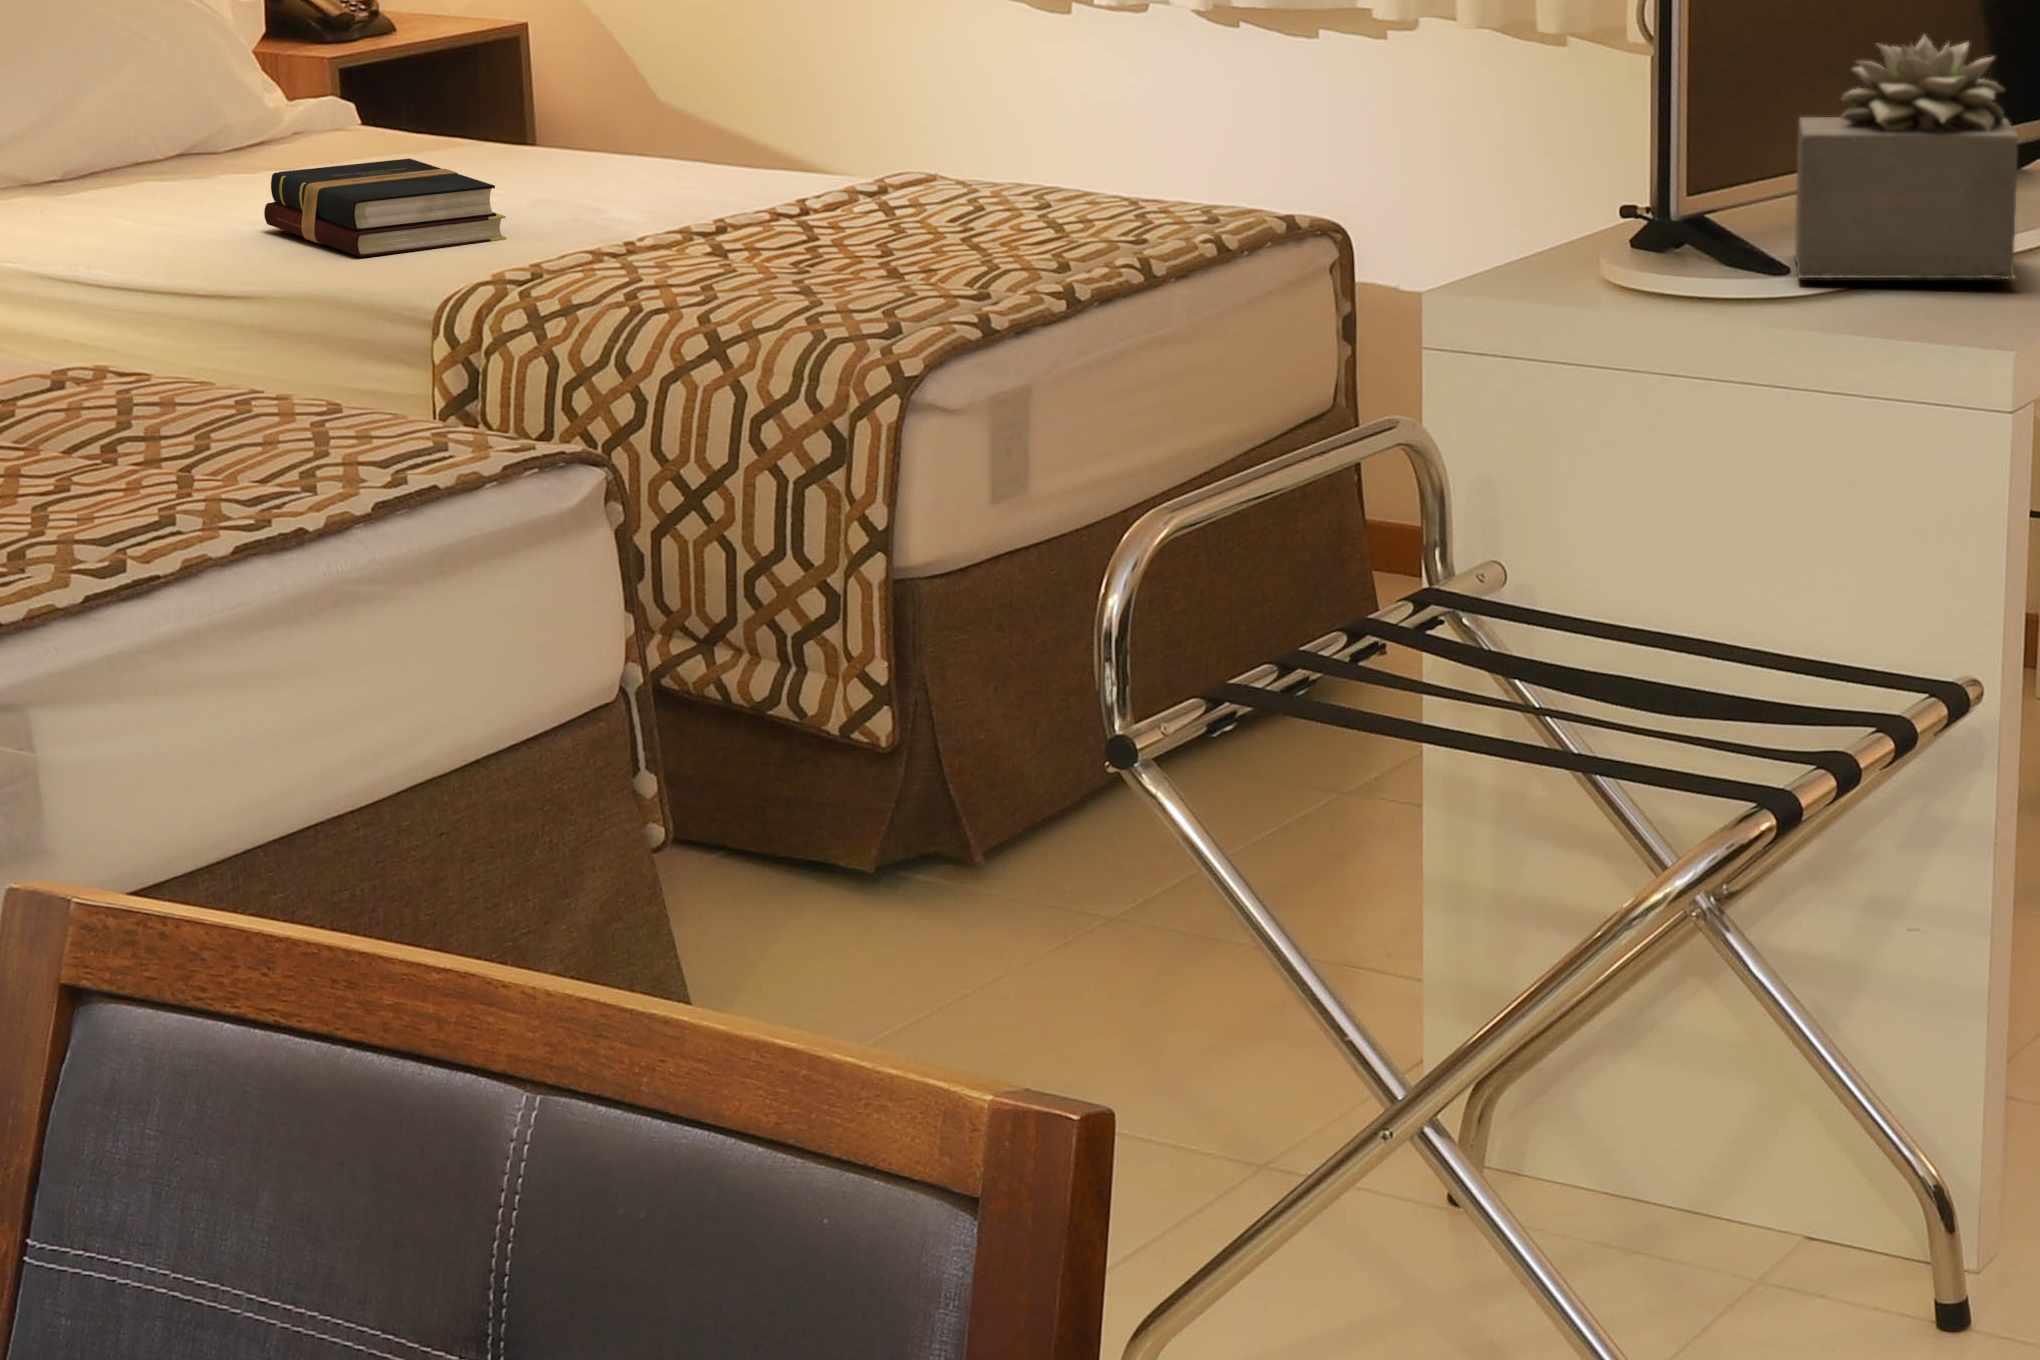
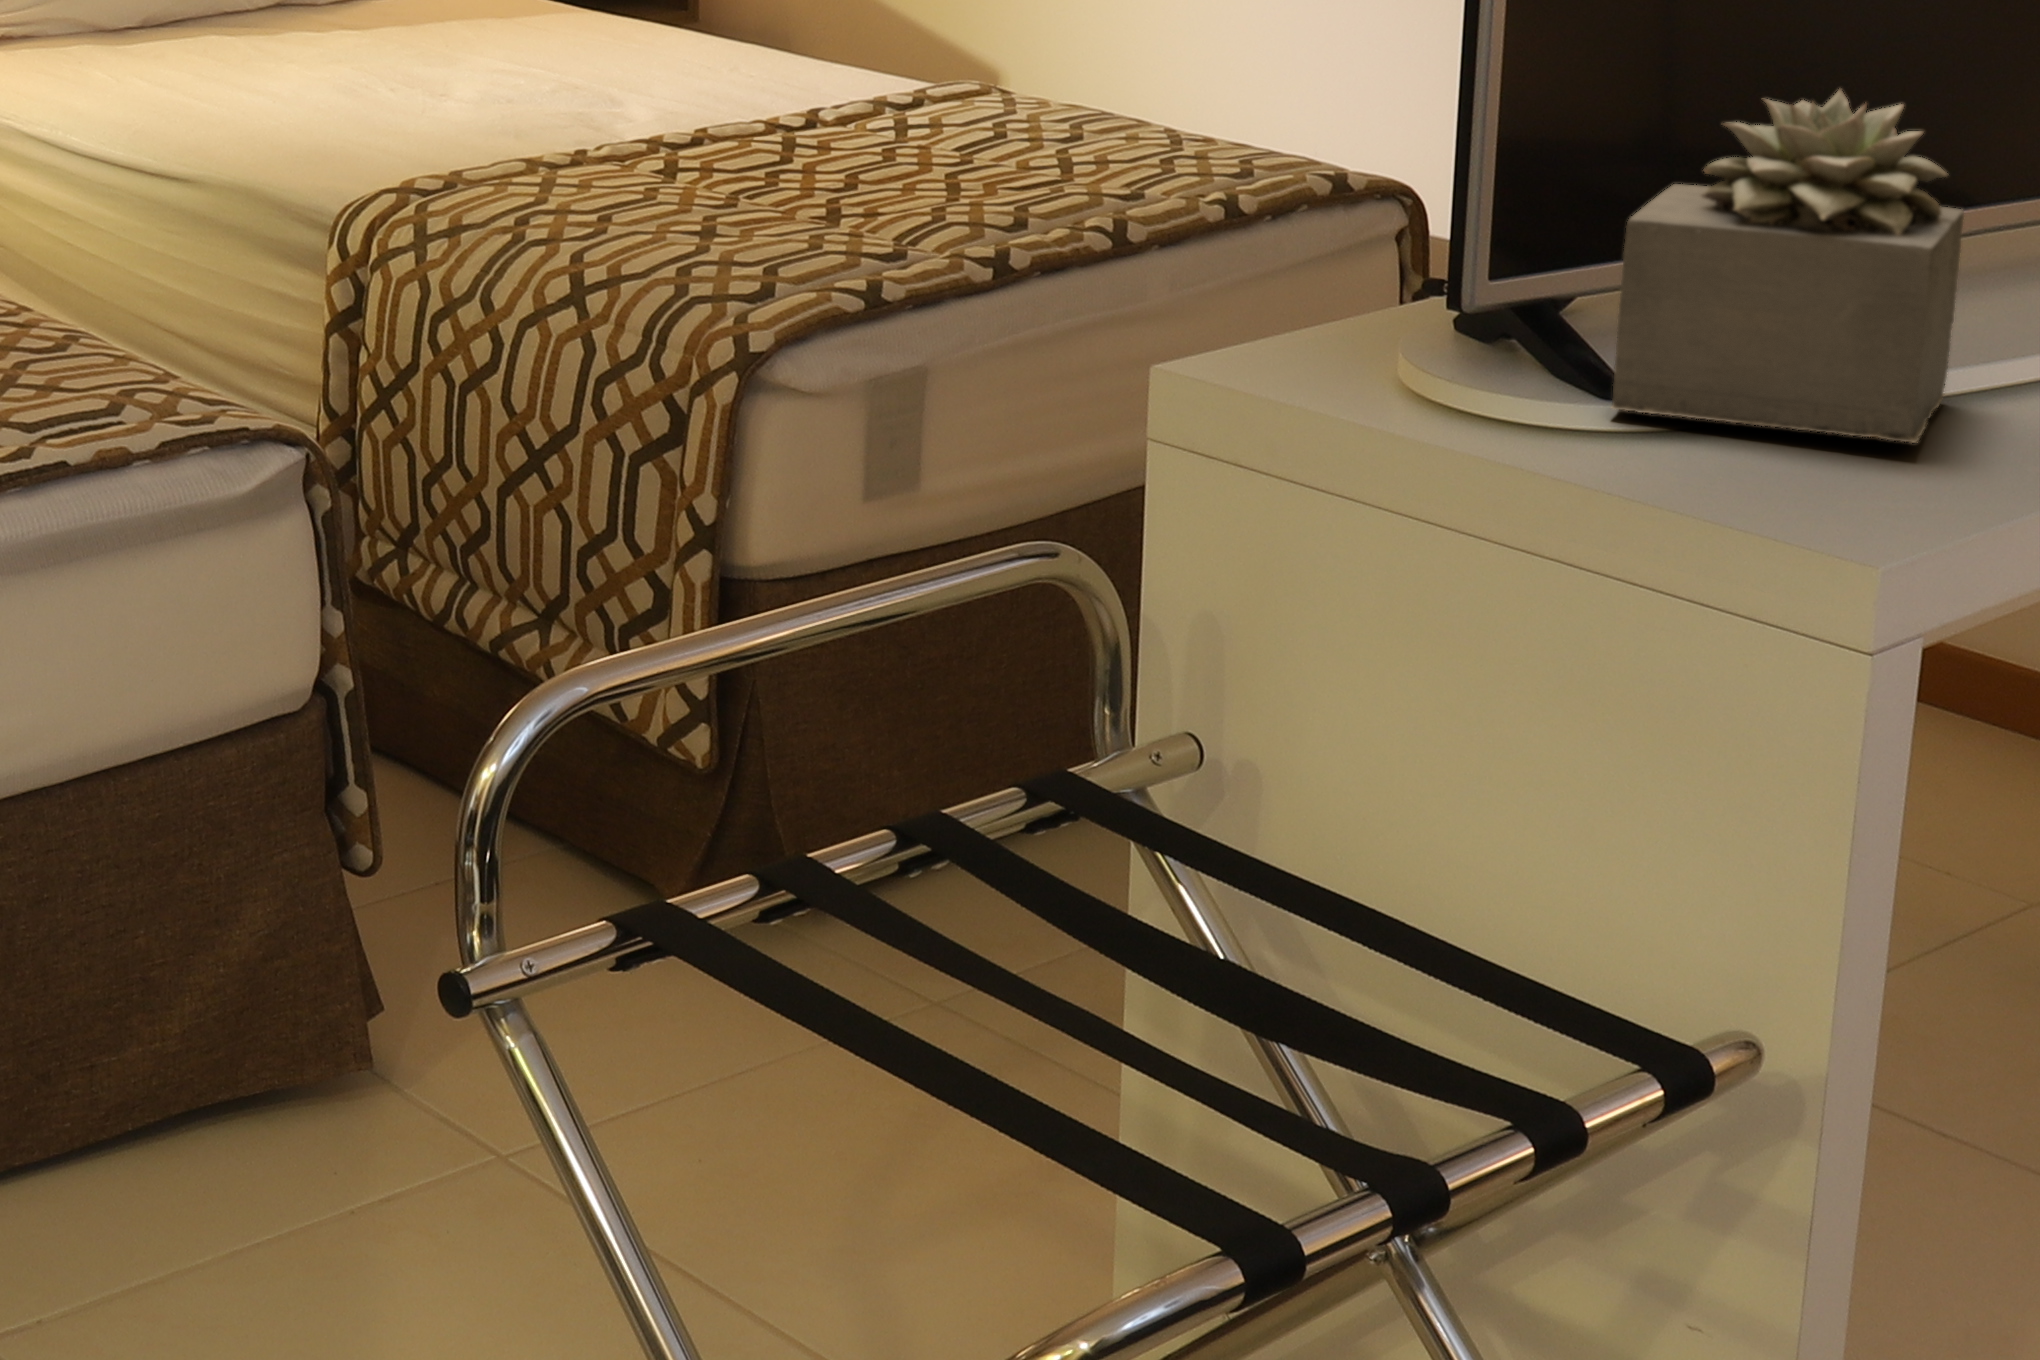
hardback book: present [264,158,506,257] -> none [258,37,479,147]

